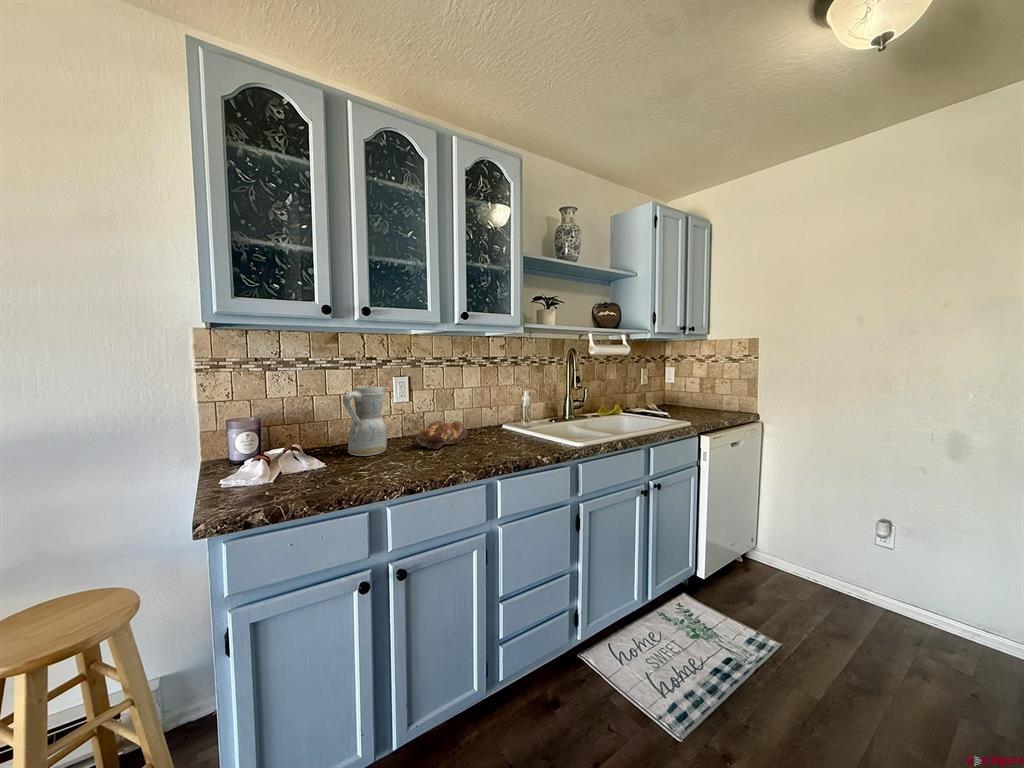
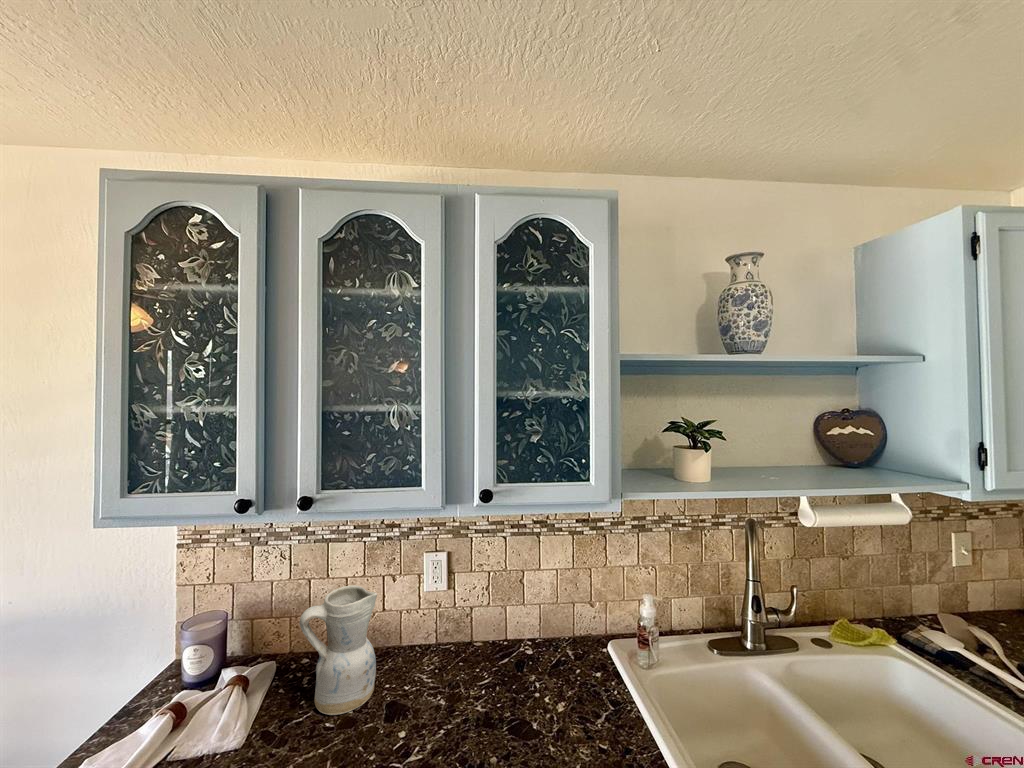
bread loaf: present [416,421,467,449] -> none [416,641,519,723]

